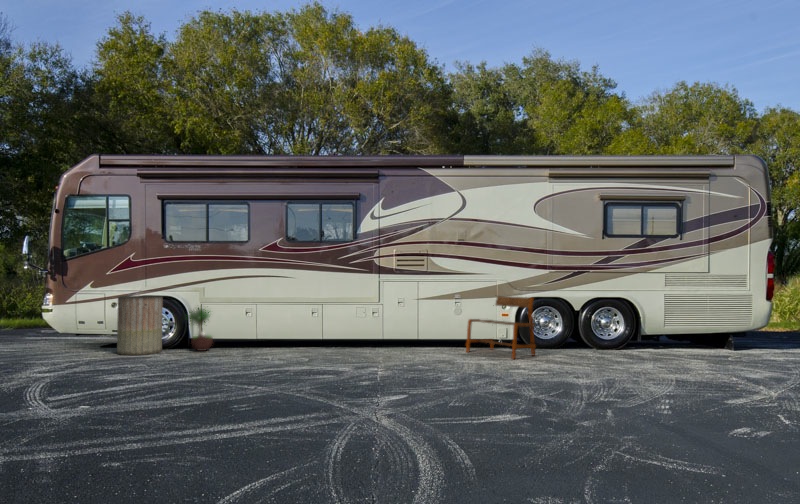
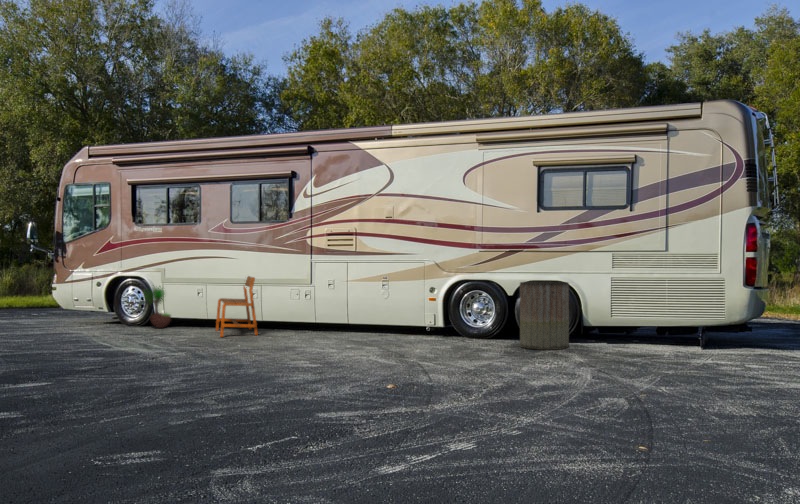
trash can: present [117,295,163,355] -> present [520,281,569,350]
bench: present [466,296,536,359] -> present [216,276,258,337]

